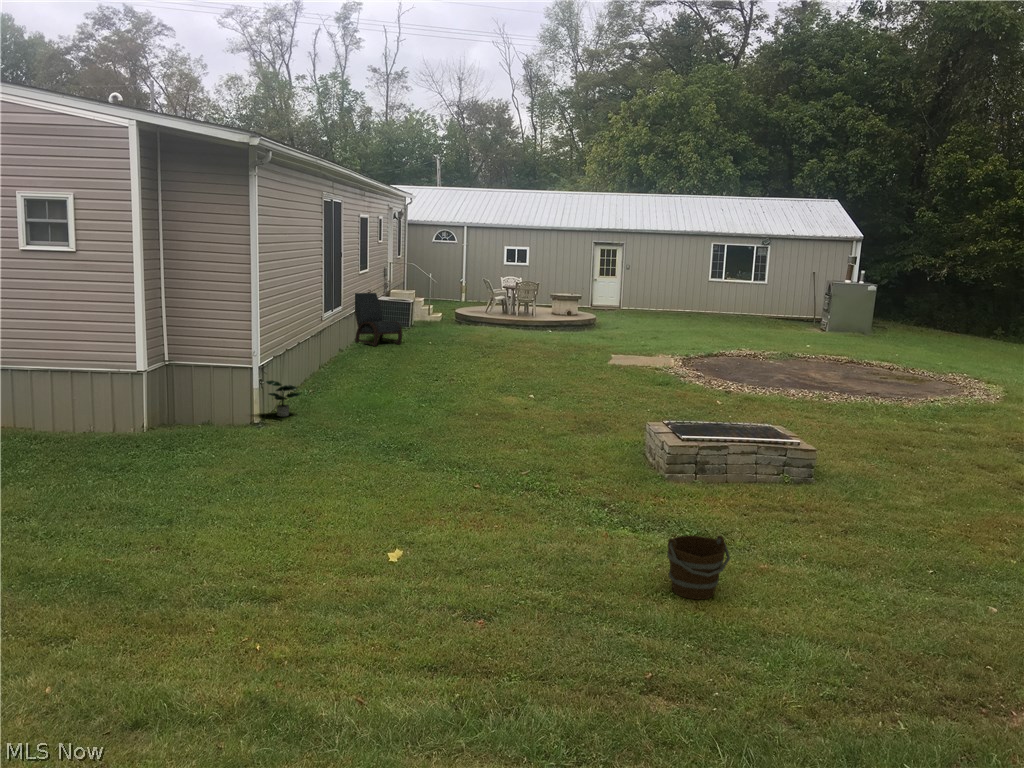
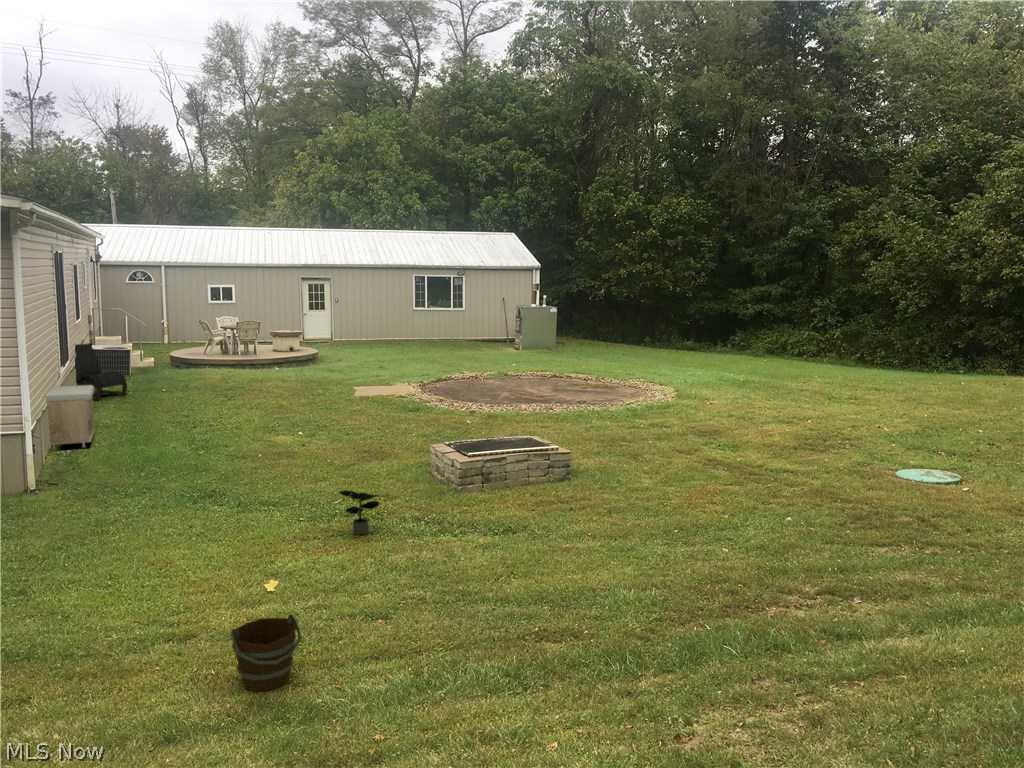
storage bench: none [300,328,352,387] -> present [46,385,95,450]
potted plant: present [266,381,300,417] -> present [339,490,379,535]
bucket: present [667,535,730,600] -> present [231,615,302,691]

